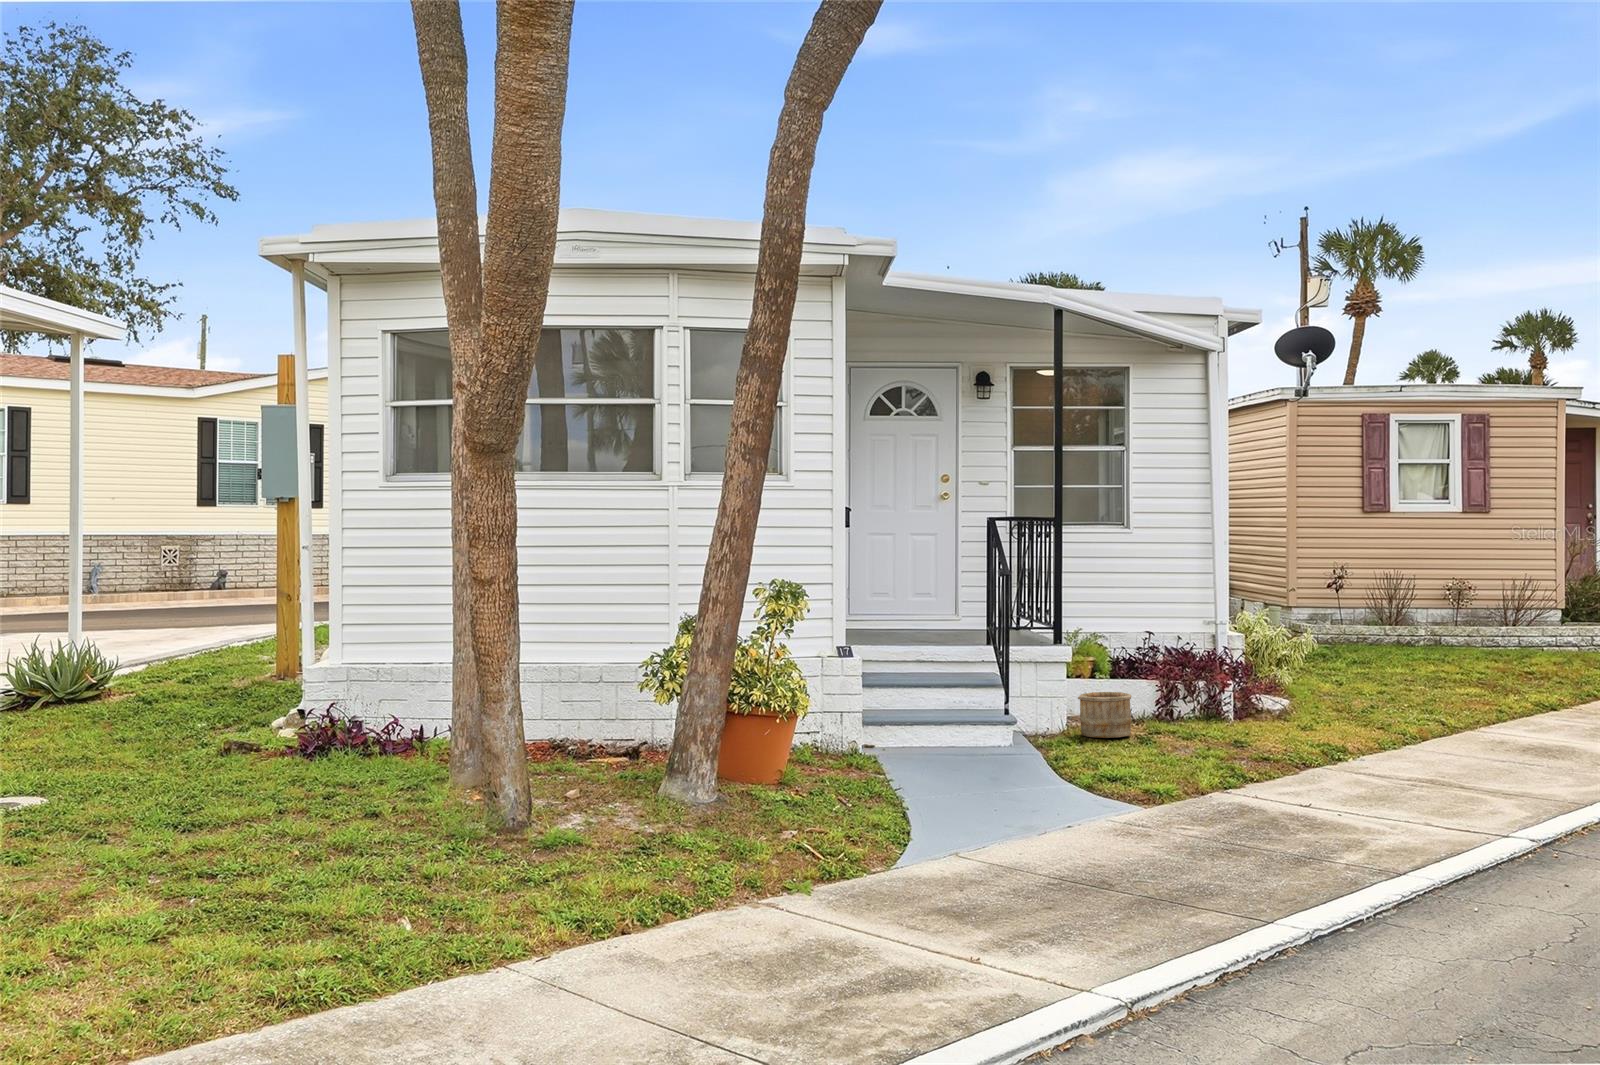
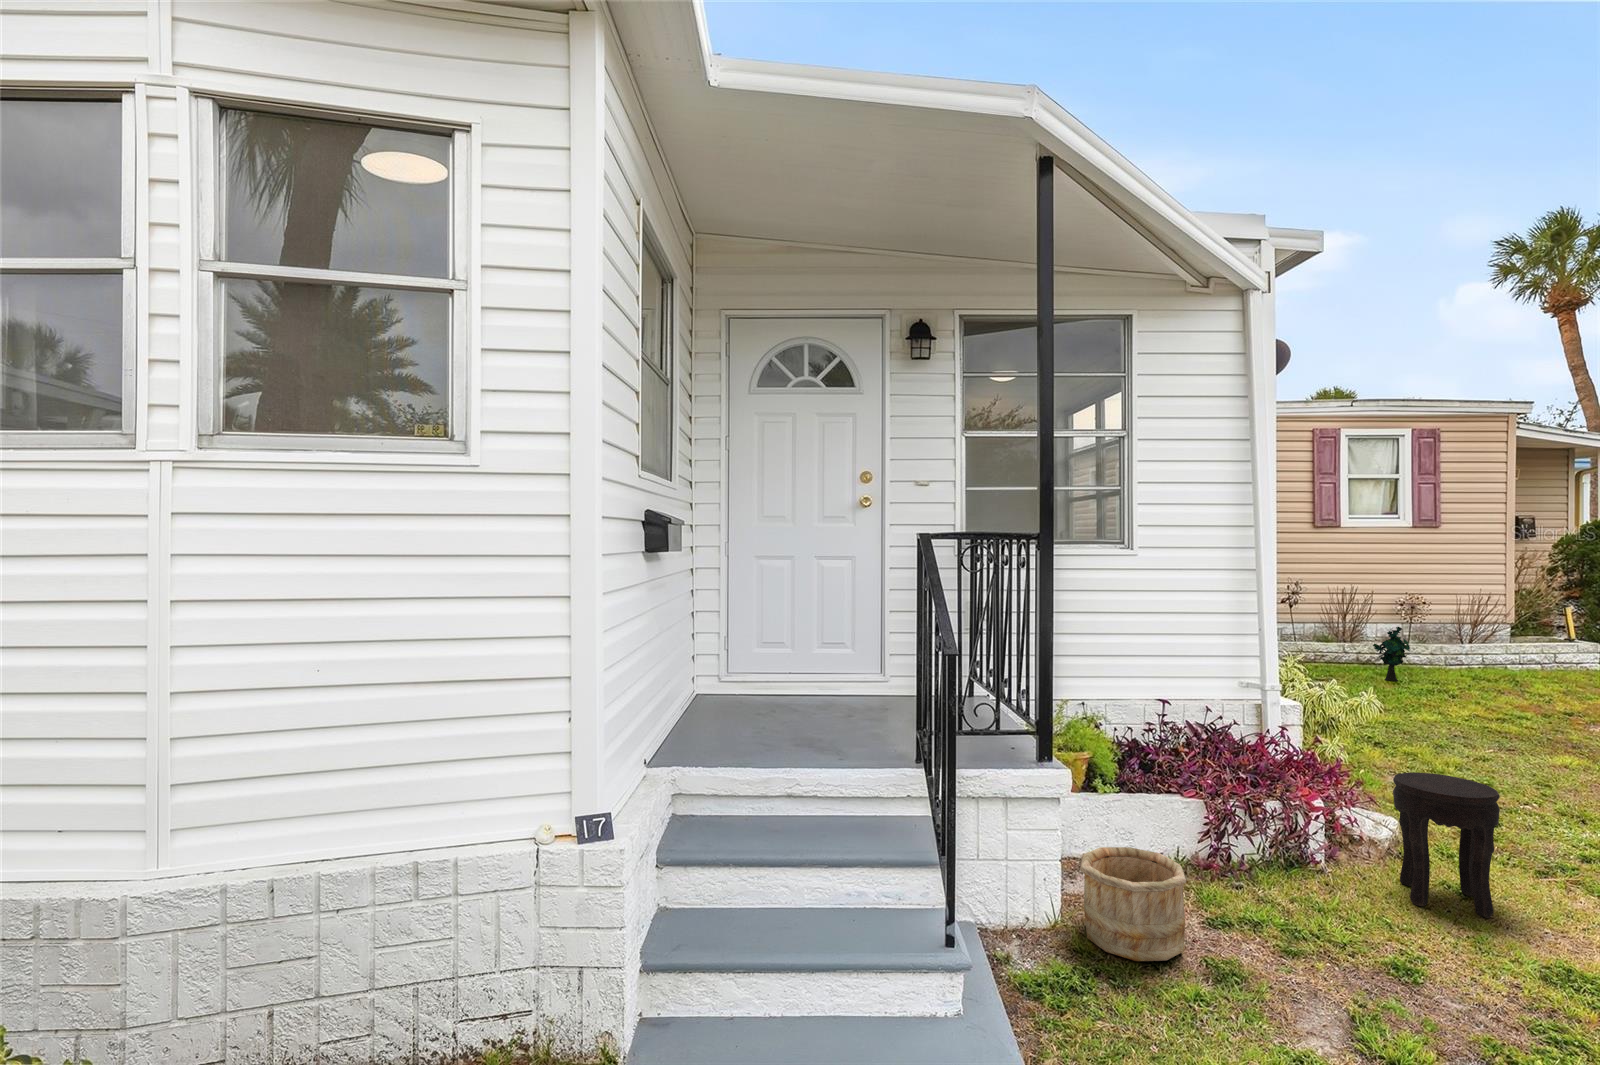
decorative plant: none [1394,605,1426,656] -> present [1373,627,1410,681]
side table: none [1263,658,1313,728] -> present [1393,772,1500,918]

